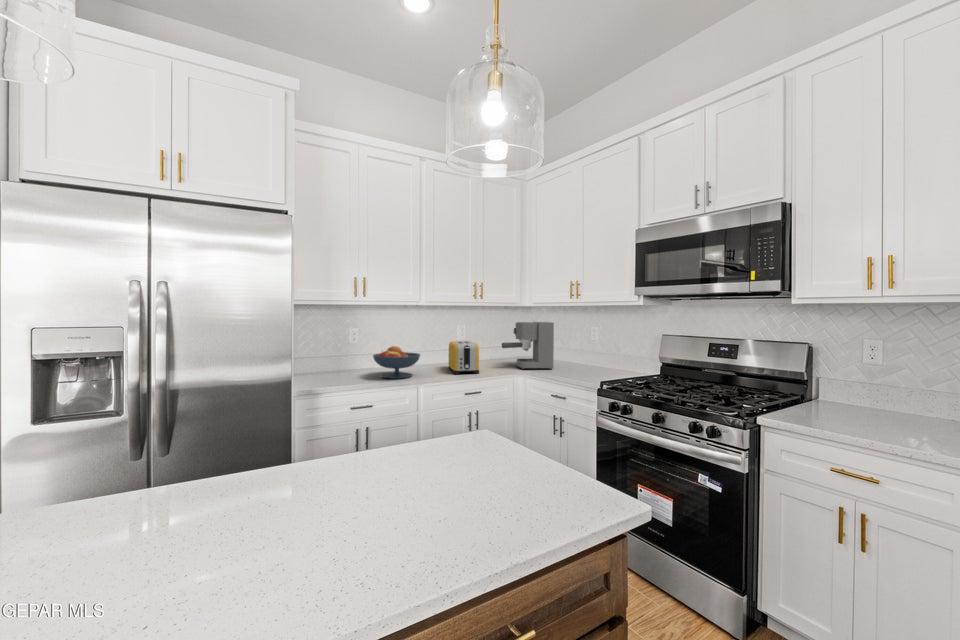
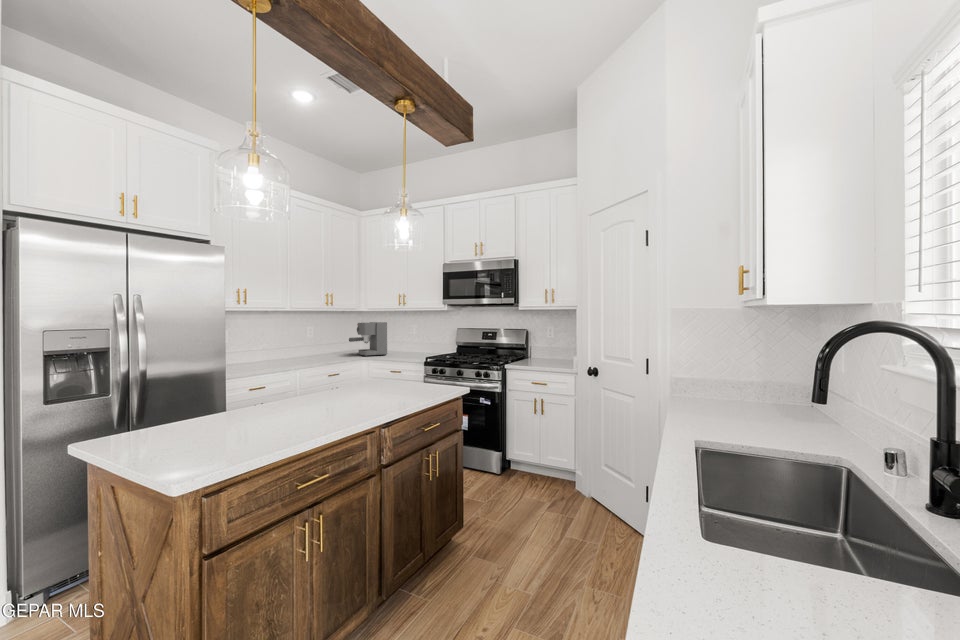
toaster: present [449,341,479,374] -> none [307,338,336,361]
fruit bowl: present [373,346,420,378] -> none [251,342,291,367]

